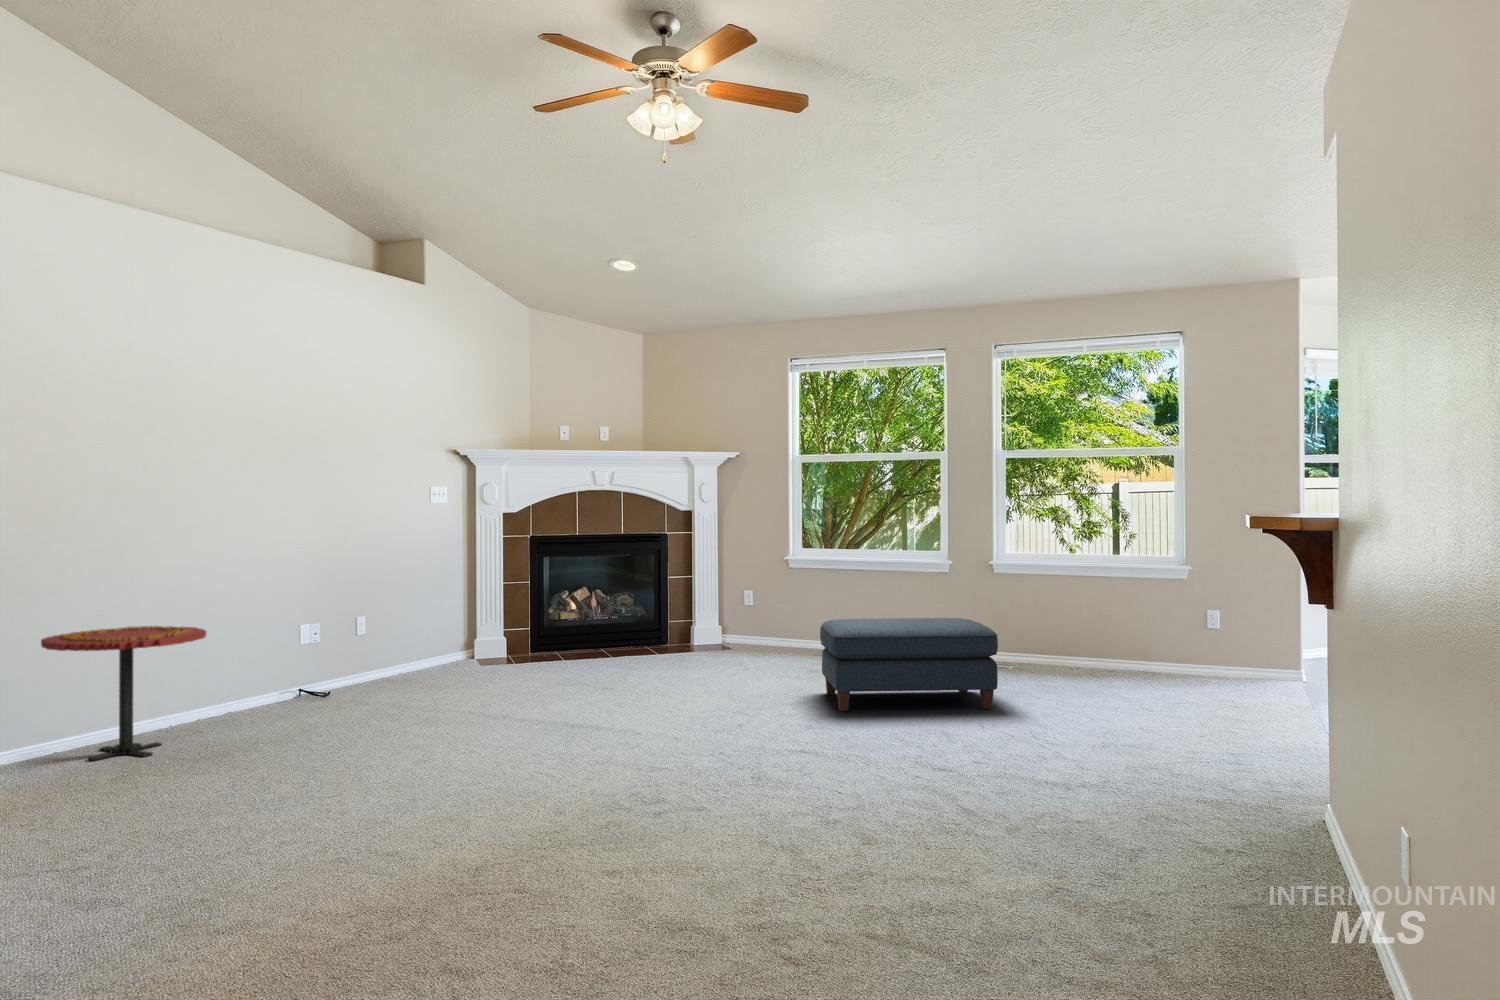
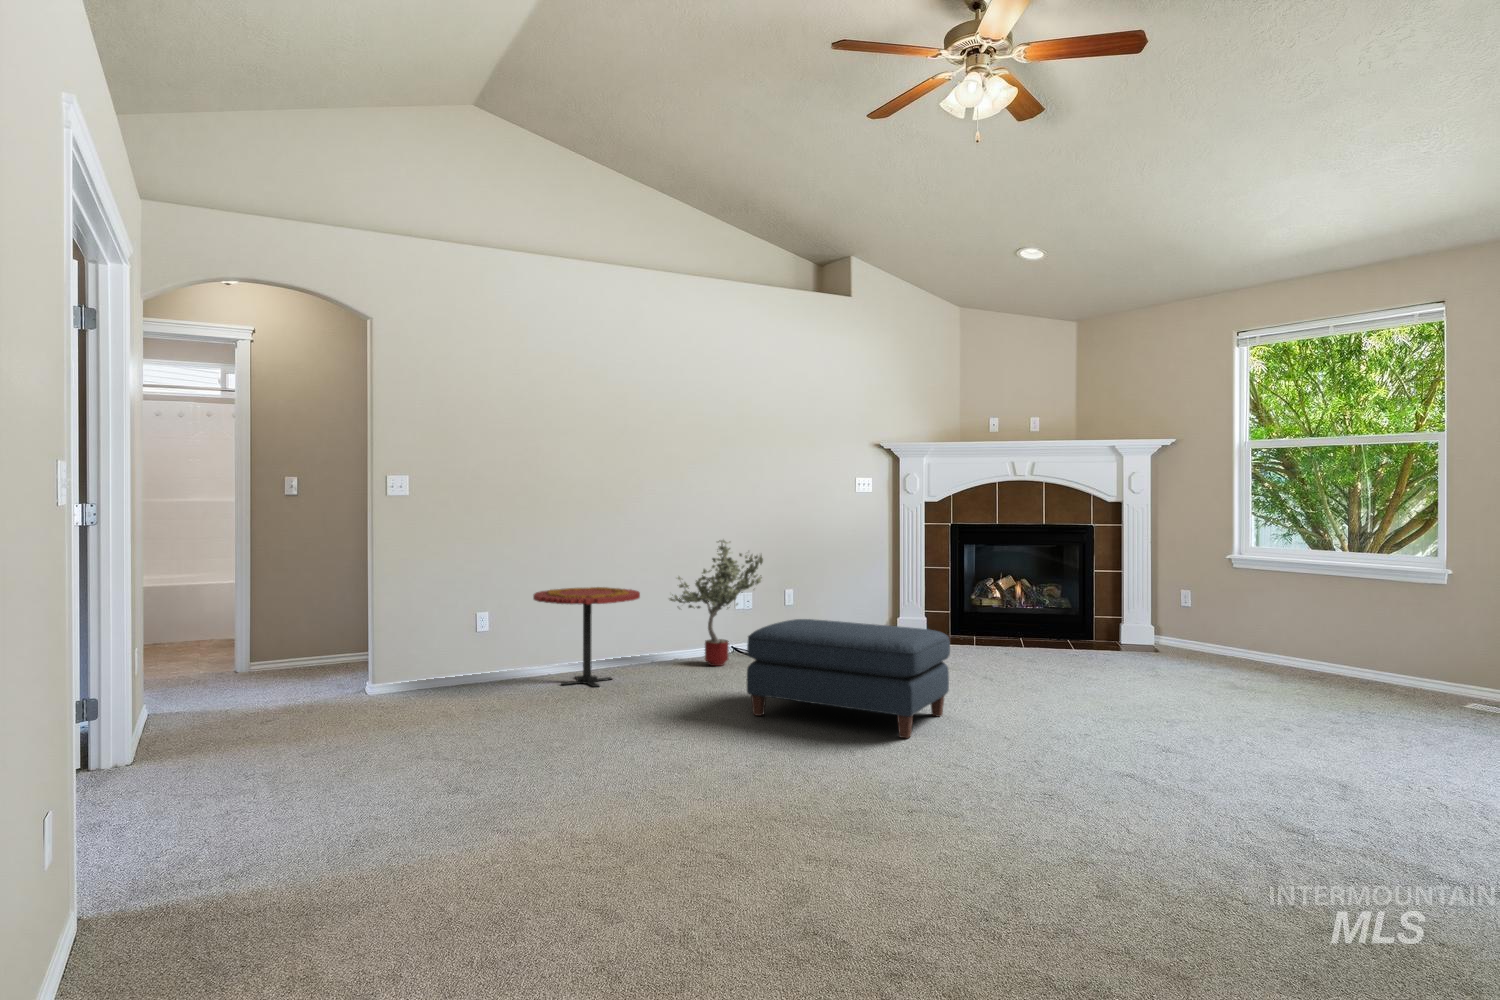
potted tree: none [226,558,345,714] -> present [669,540,763,666]
ottoman: present [820,618,998,711] -> present [747,619,950,738]

